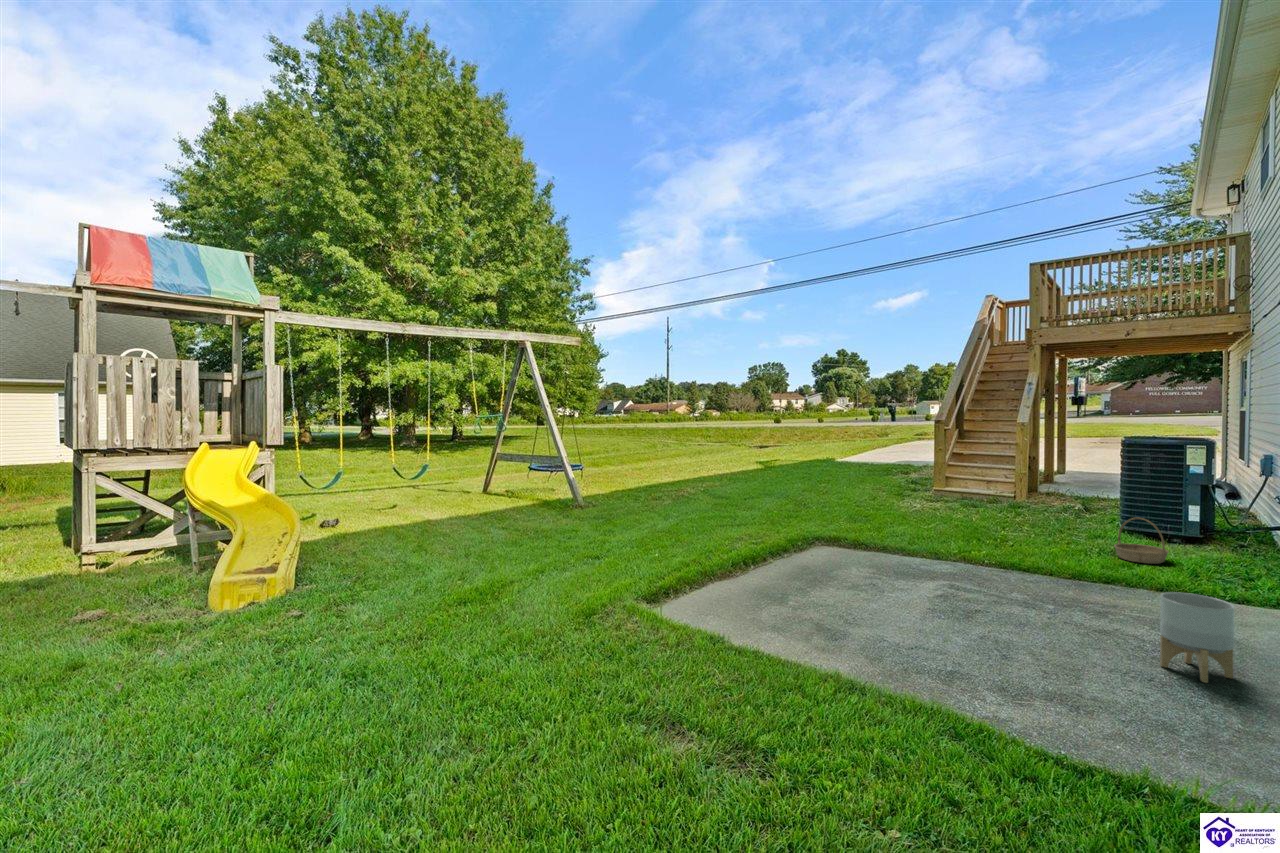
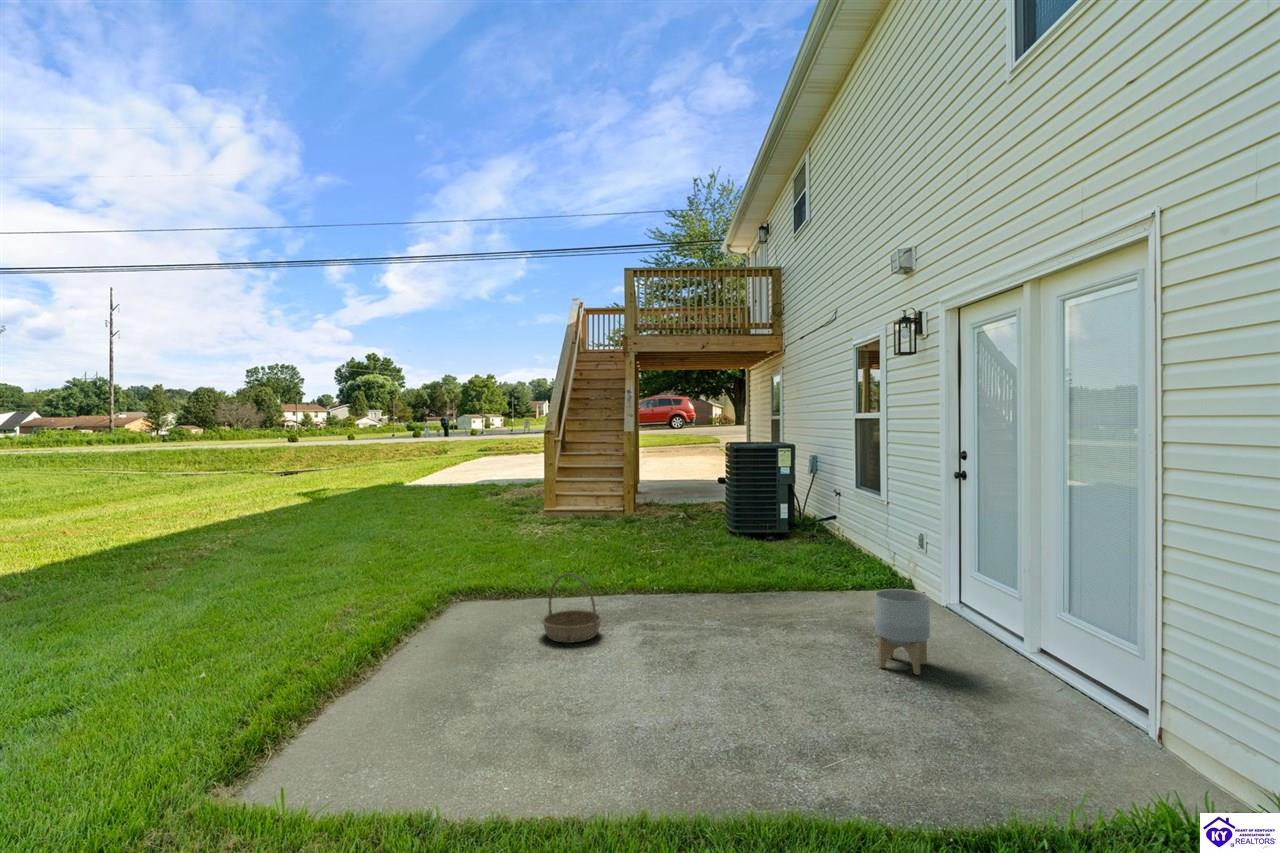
basket: present [1114,517,1169,564] -> present [542,573,602,643]

